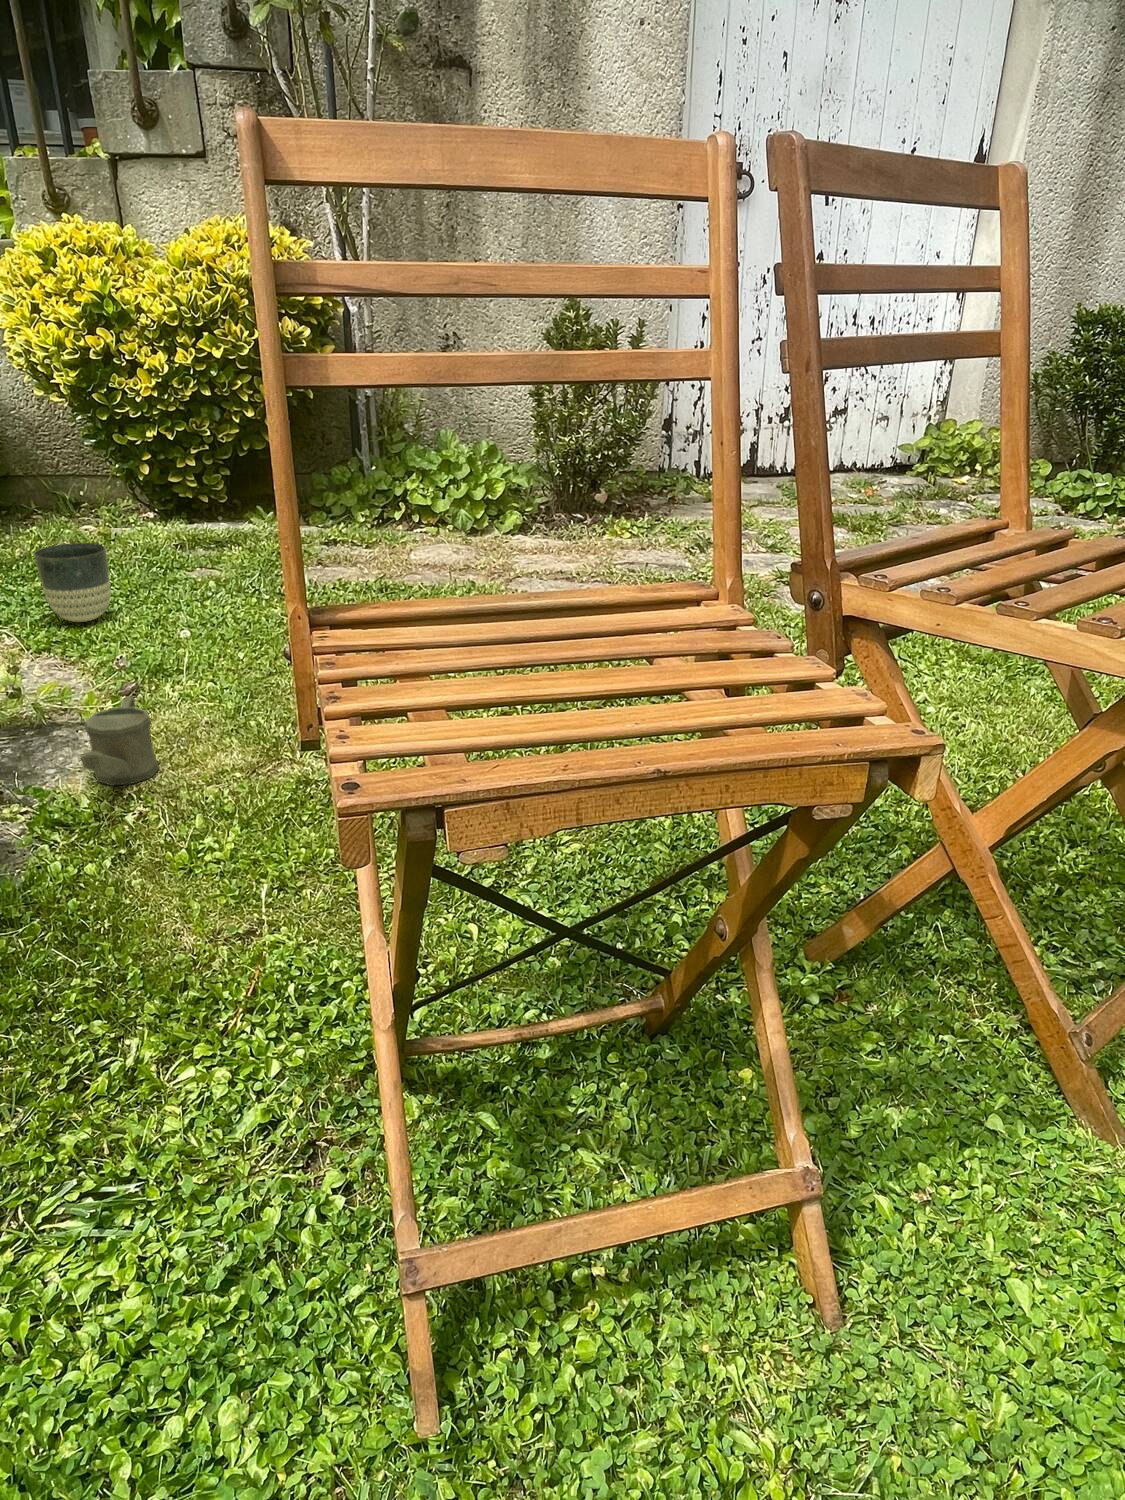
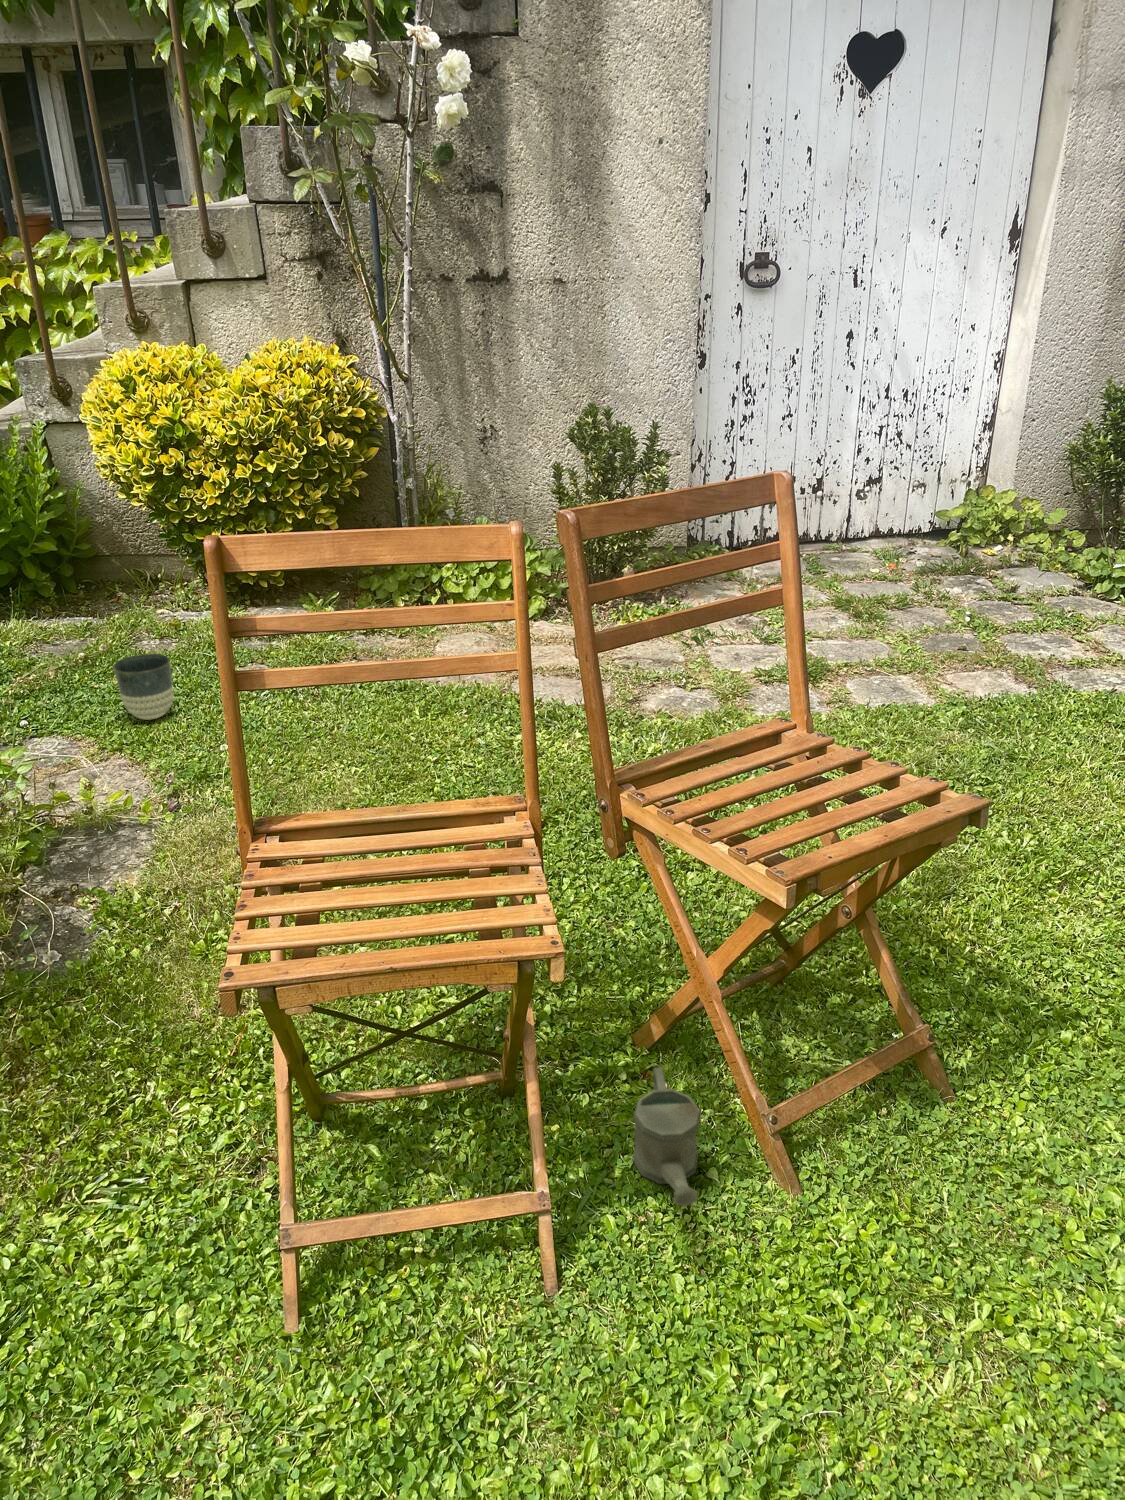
watering can: present [80,696,159,785] -> present [633,1067,701,1206]

